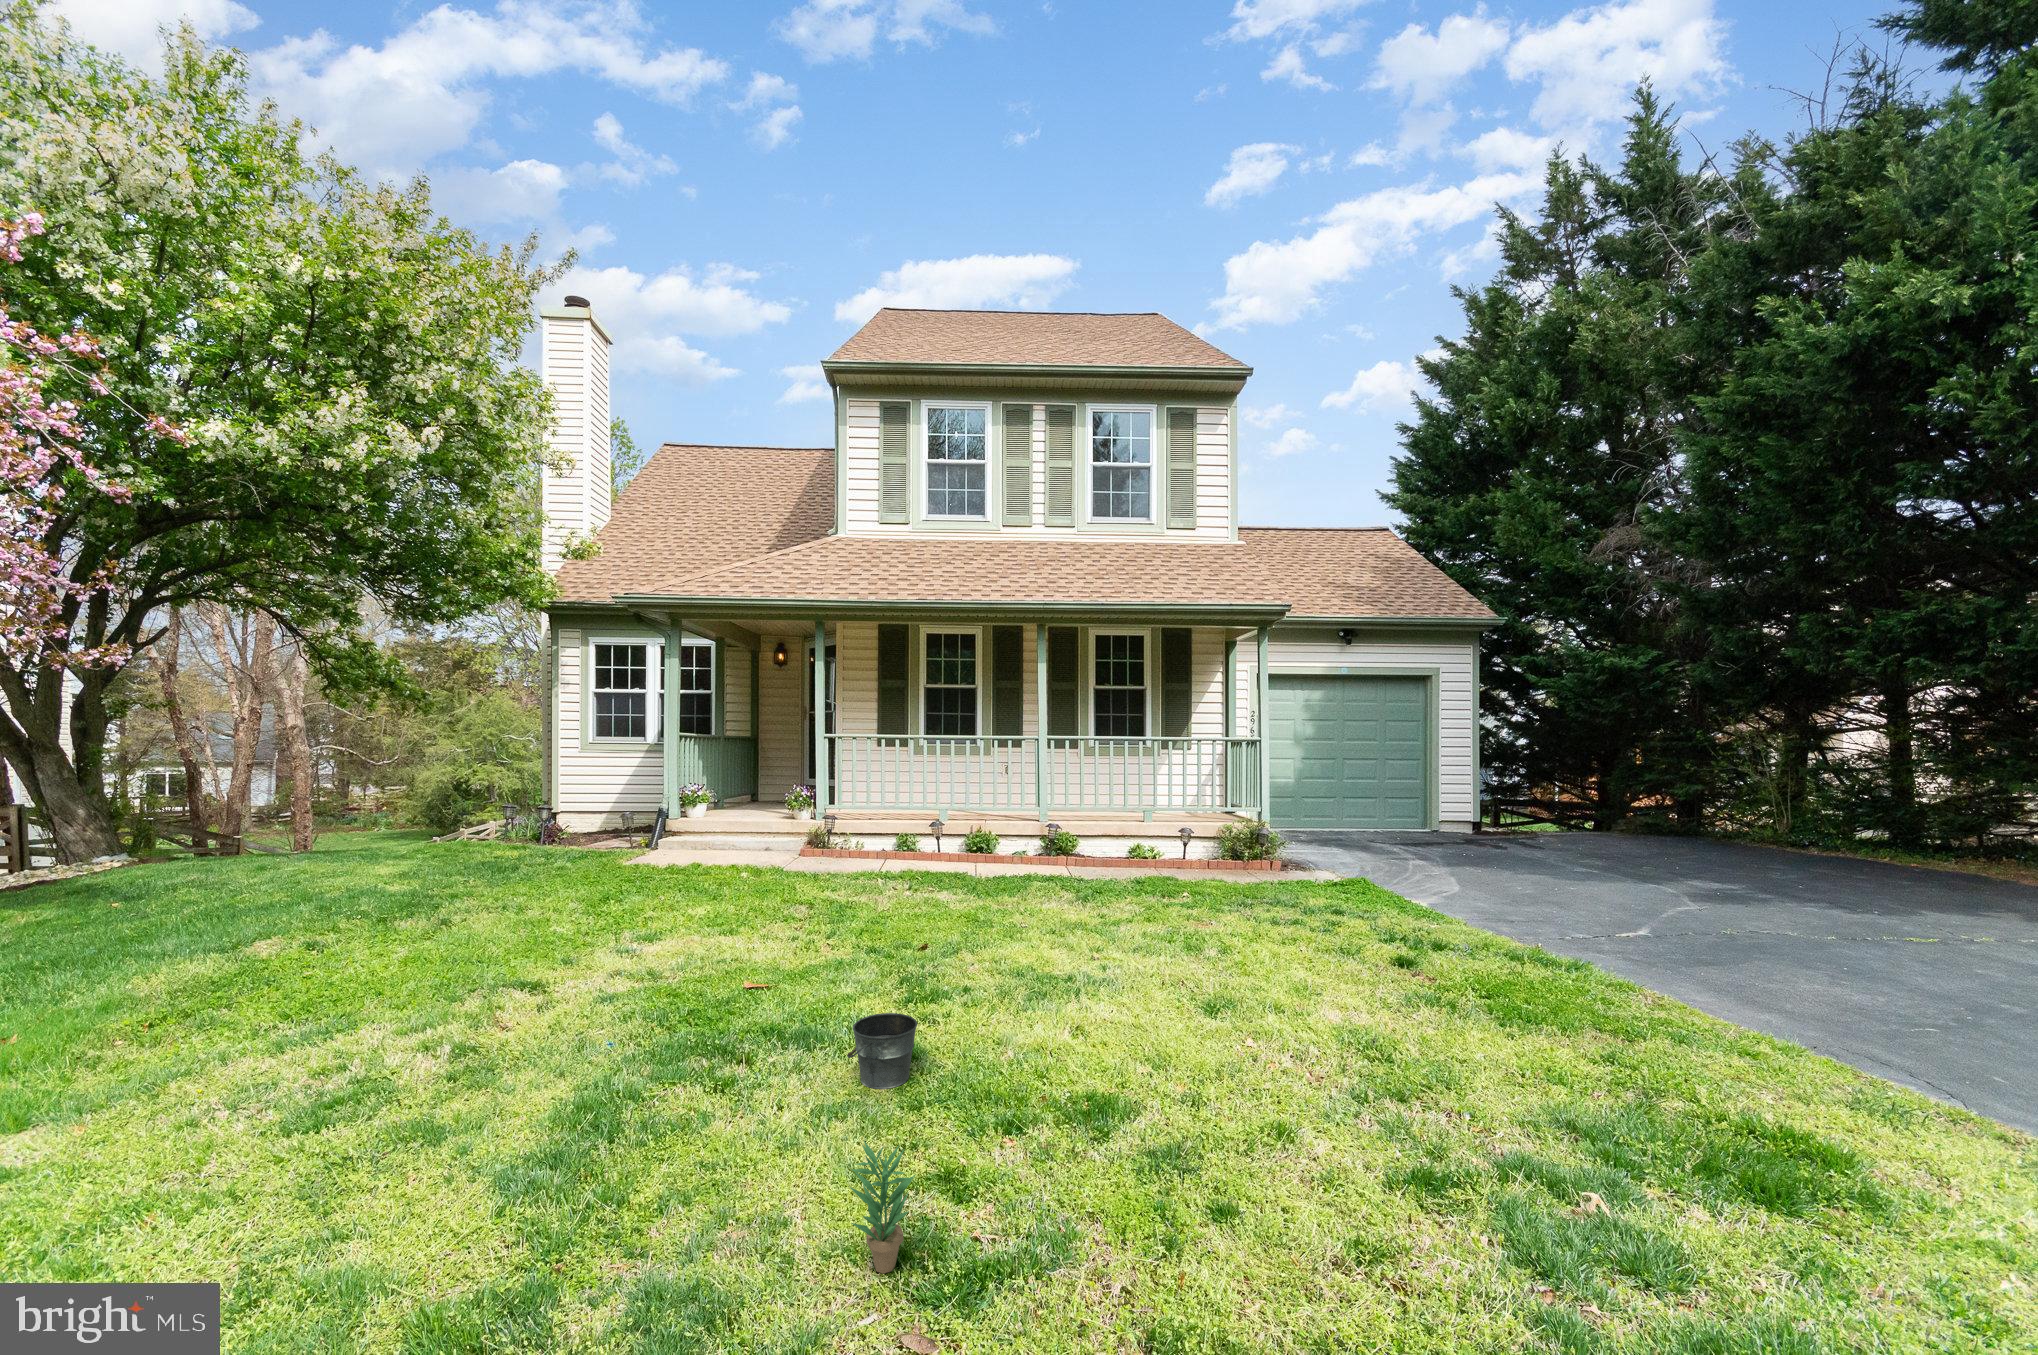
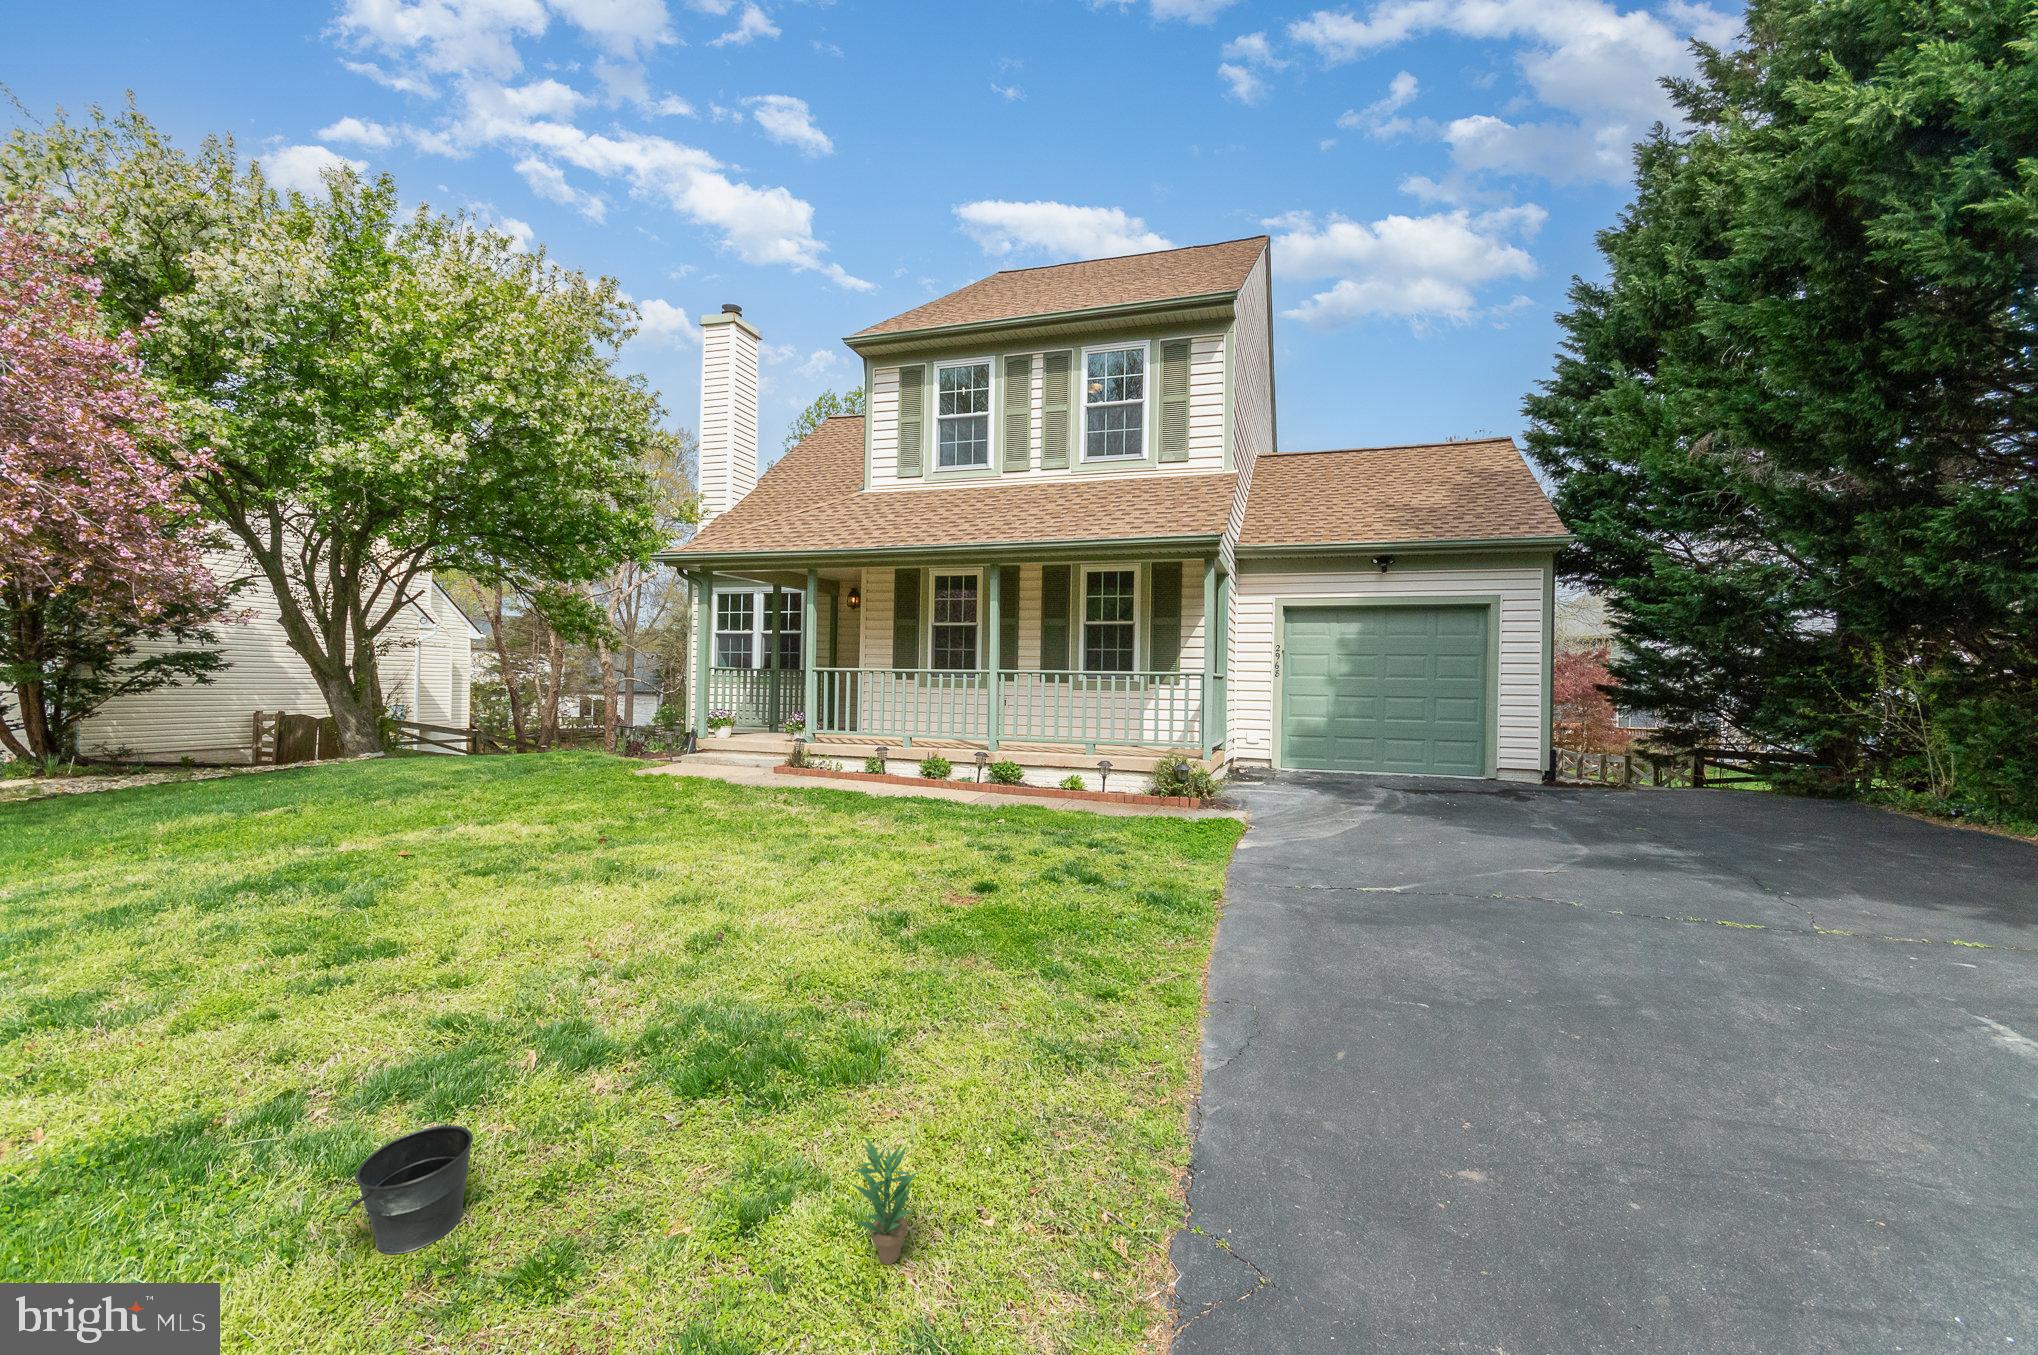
bucket: present [847,1013,917,1089] -> present [348,1125,473,1254]

